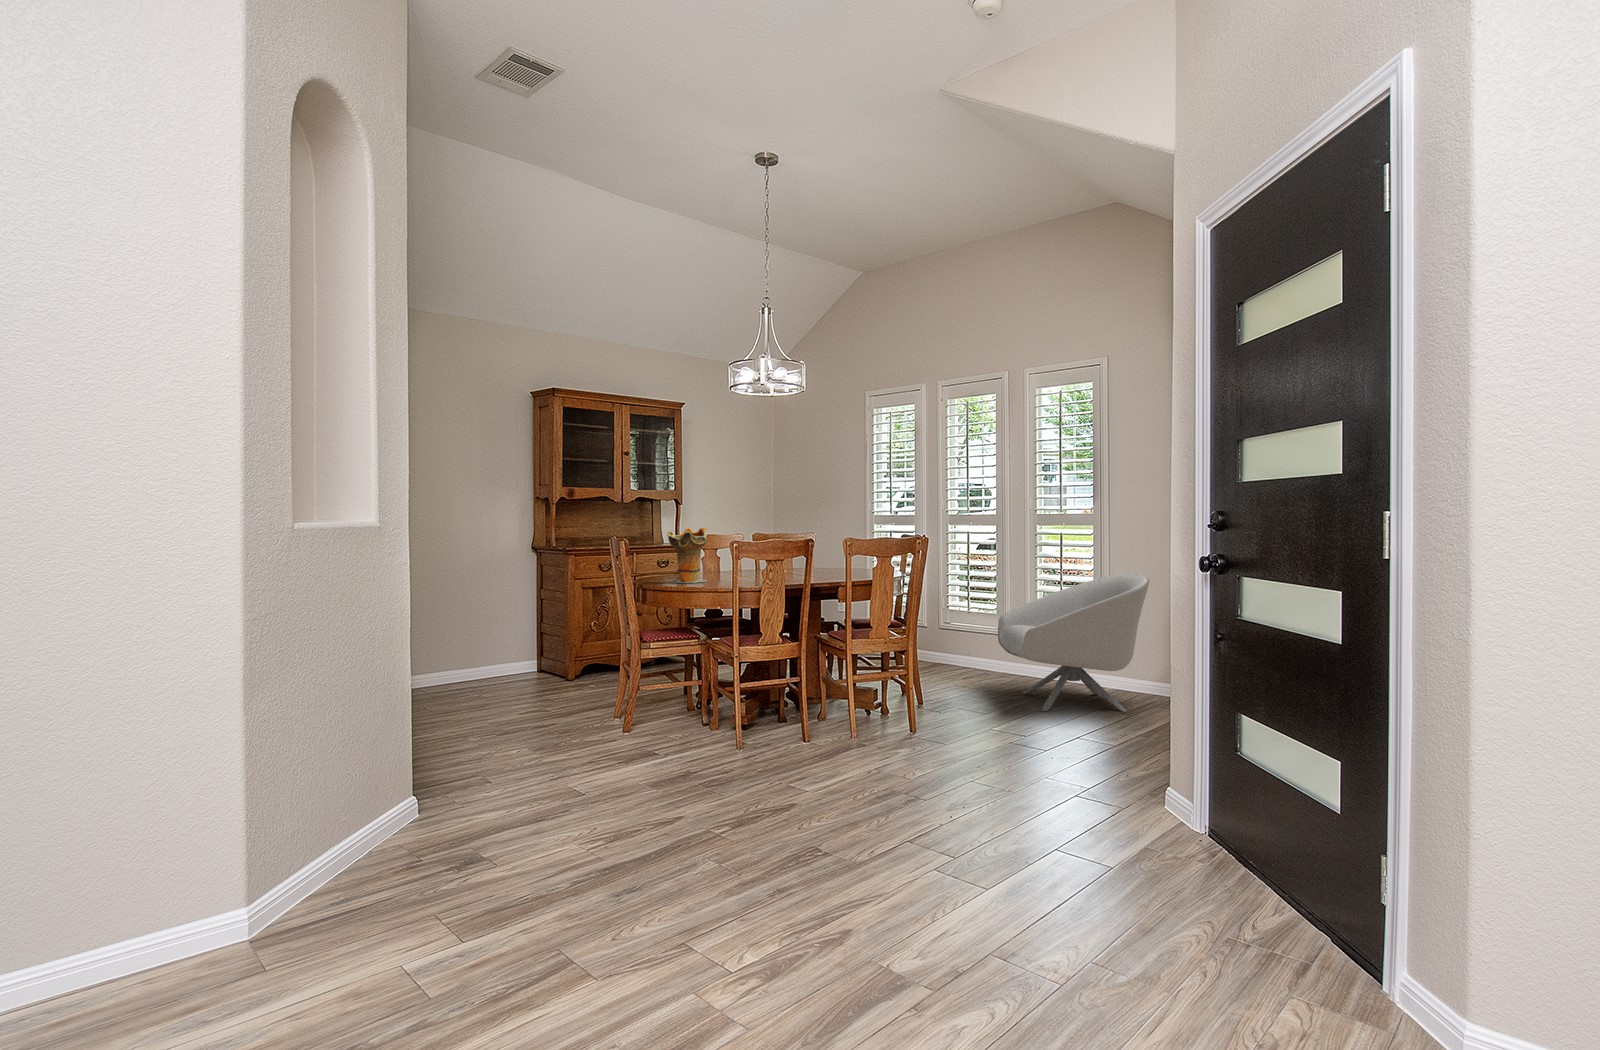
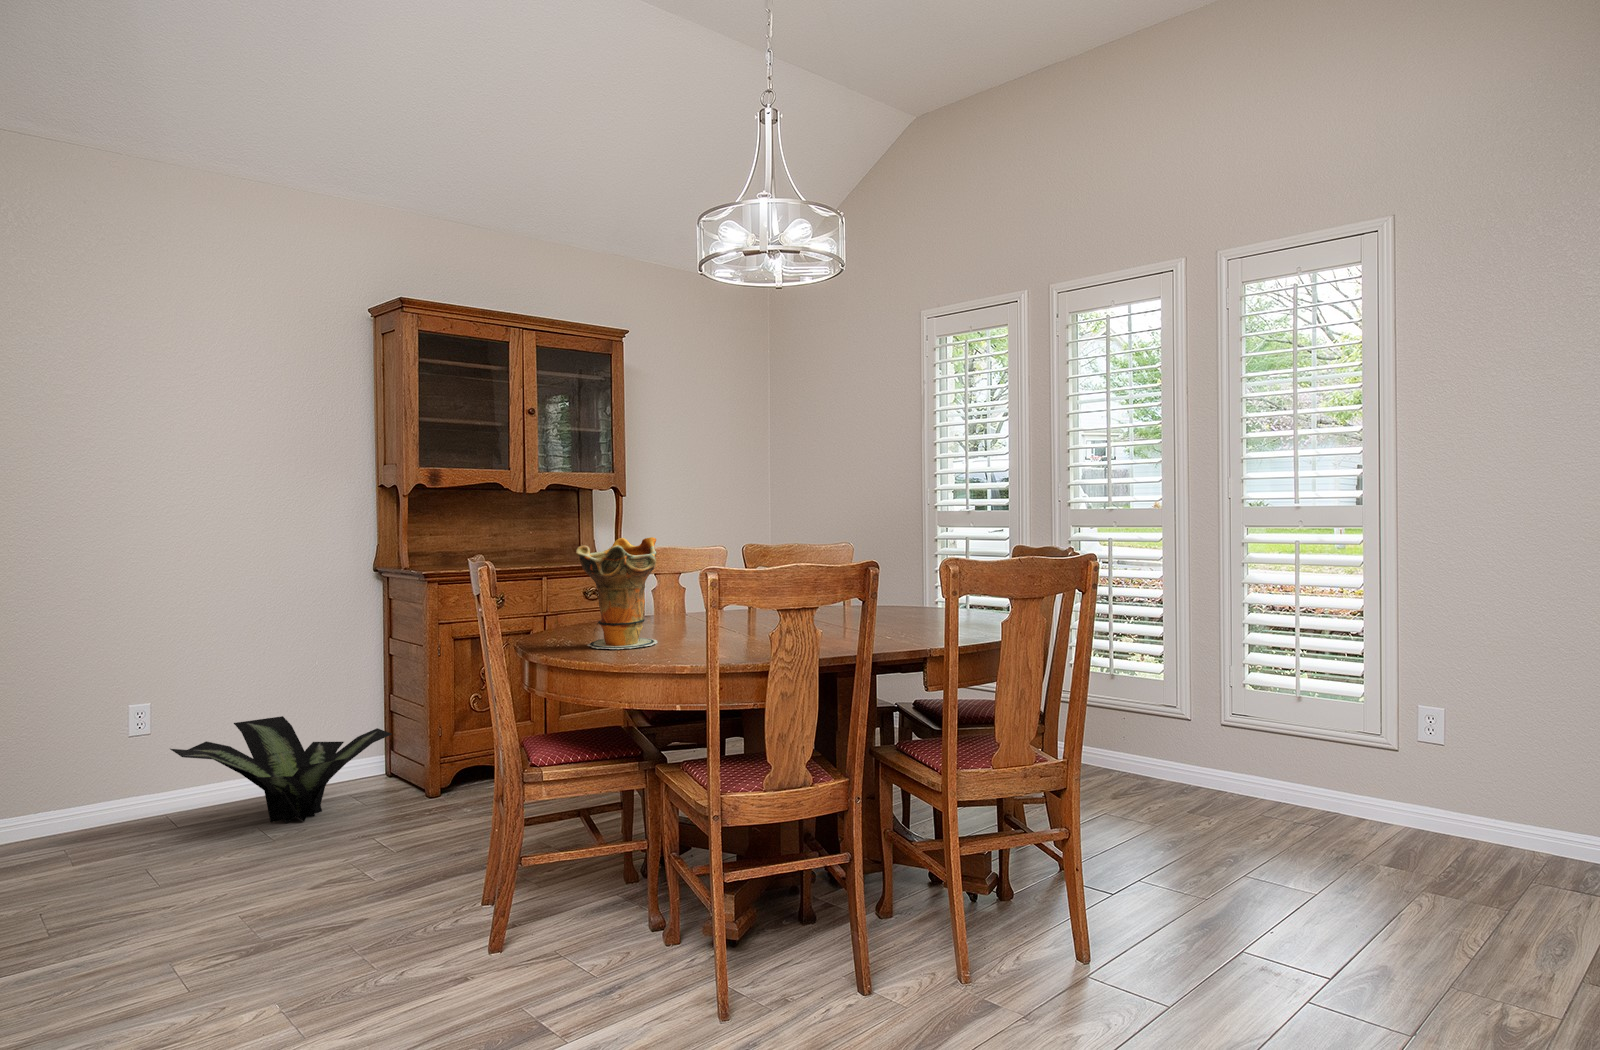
armchair: present [998,573,1149,712] -> none [1187,614,1507,882]
potted plant: none [433,632,550,689] -> present [170,716,392,823]

